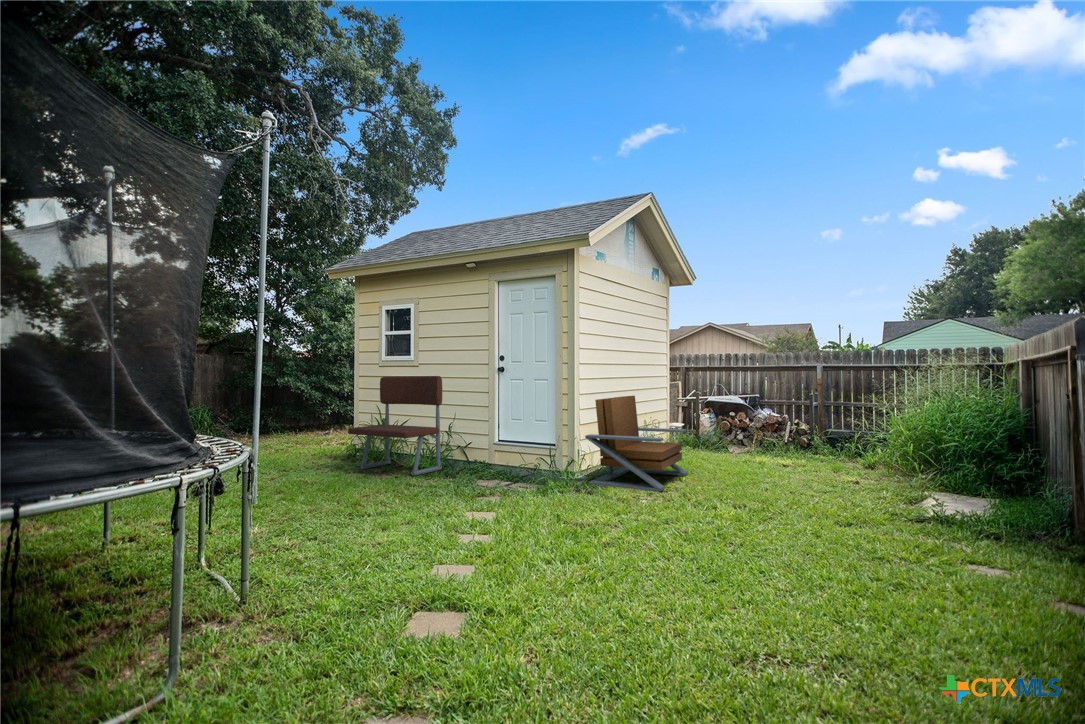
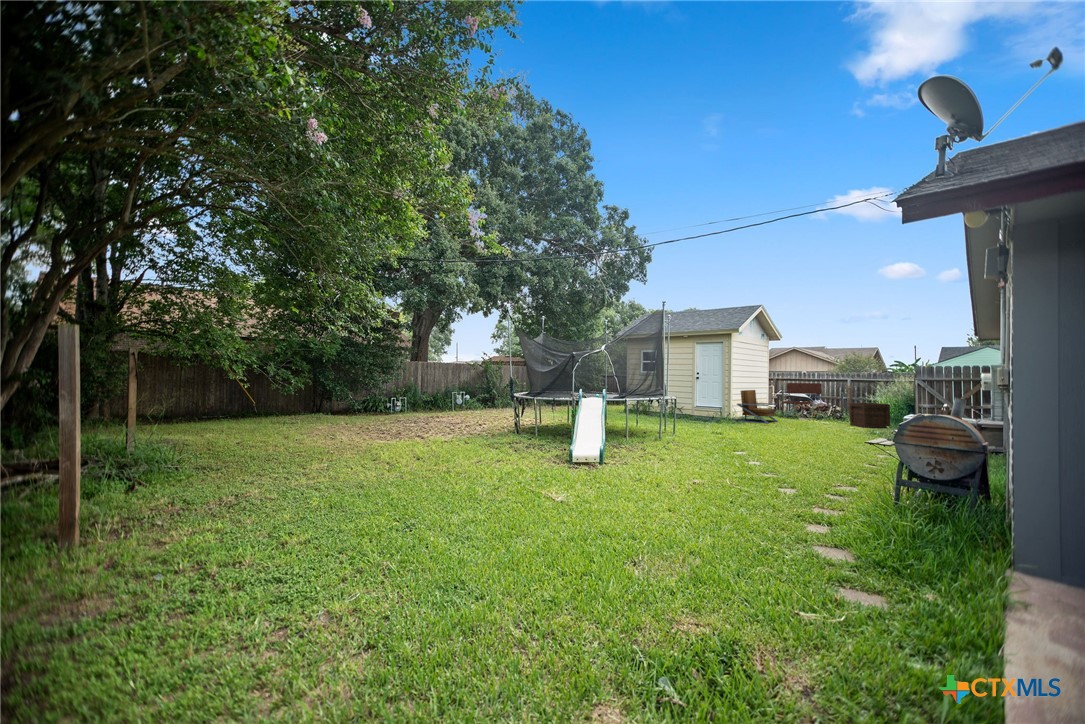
bench: present [348,376,442,476] -> present [783,383,822,419]
wooden crate: none [854,421,960,493] -> present [850,403,890,428]

